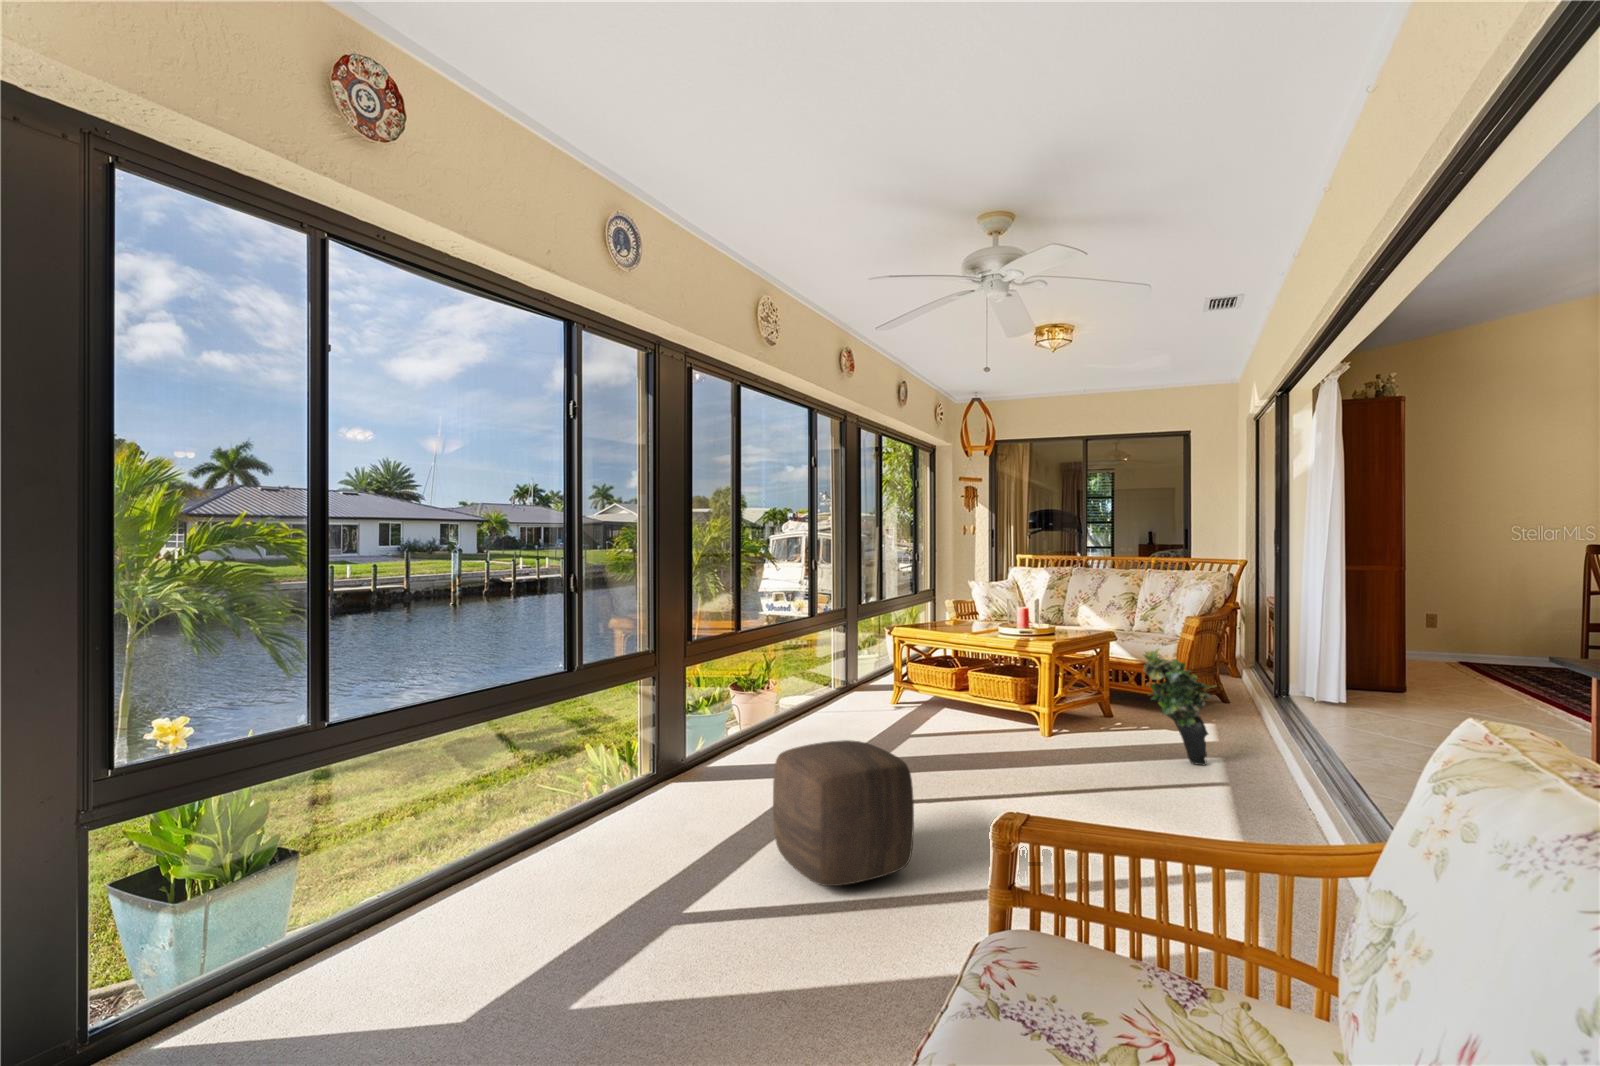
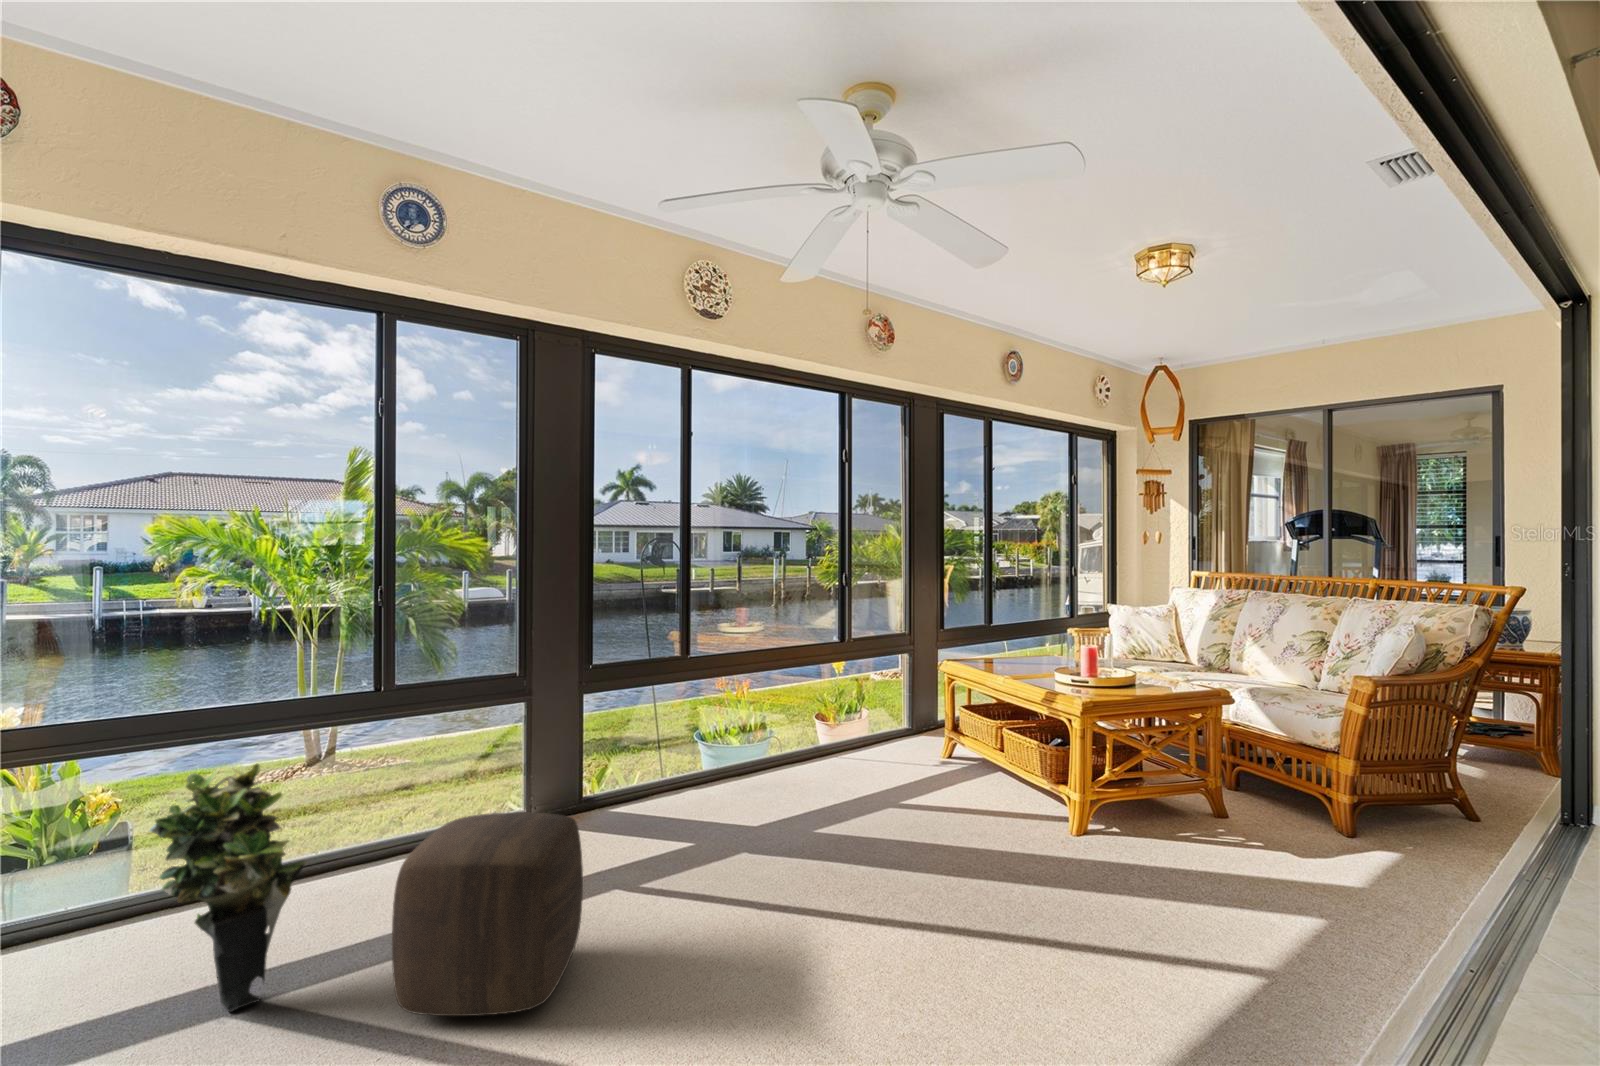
potted plant: present [1143,649,1217,765] -> present [150,764,306,1012]

